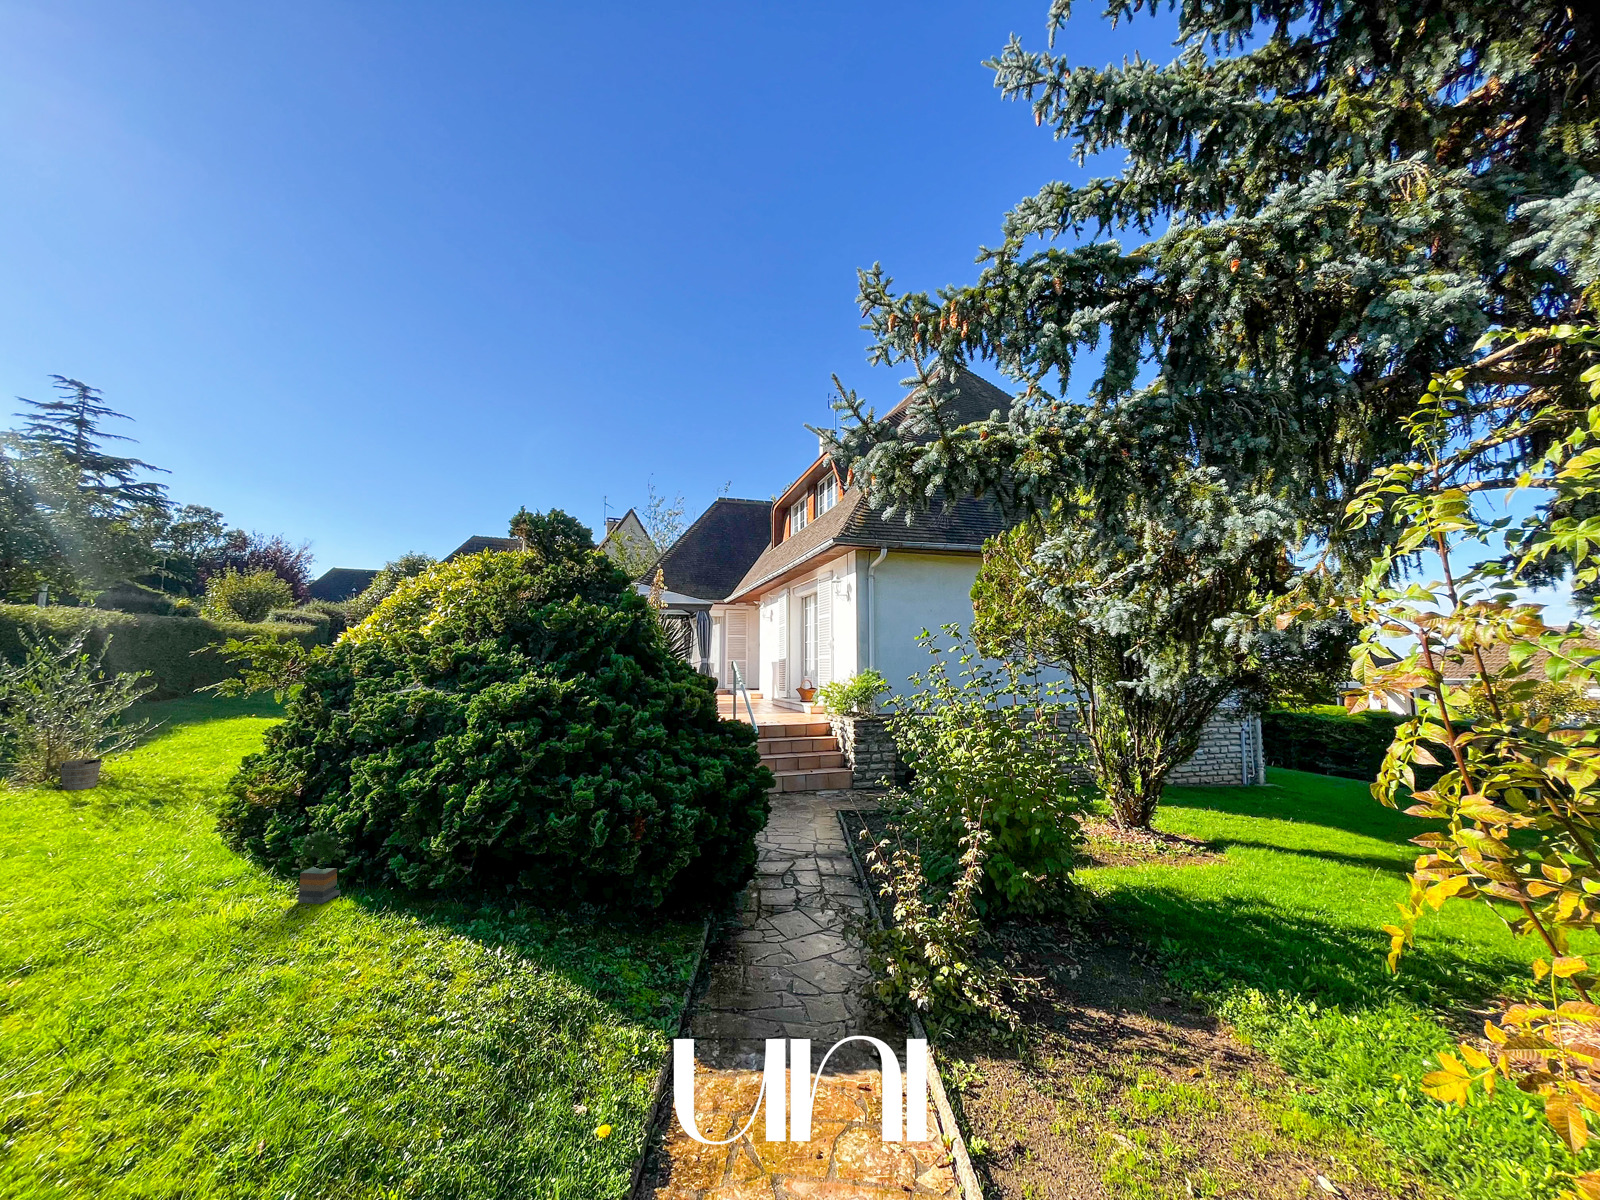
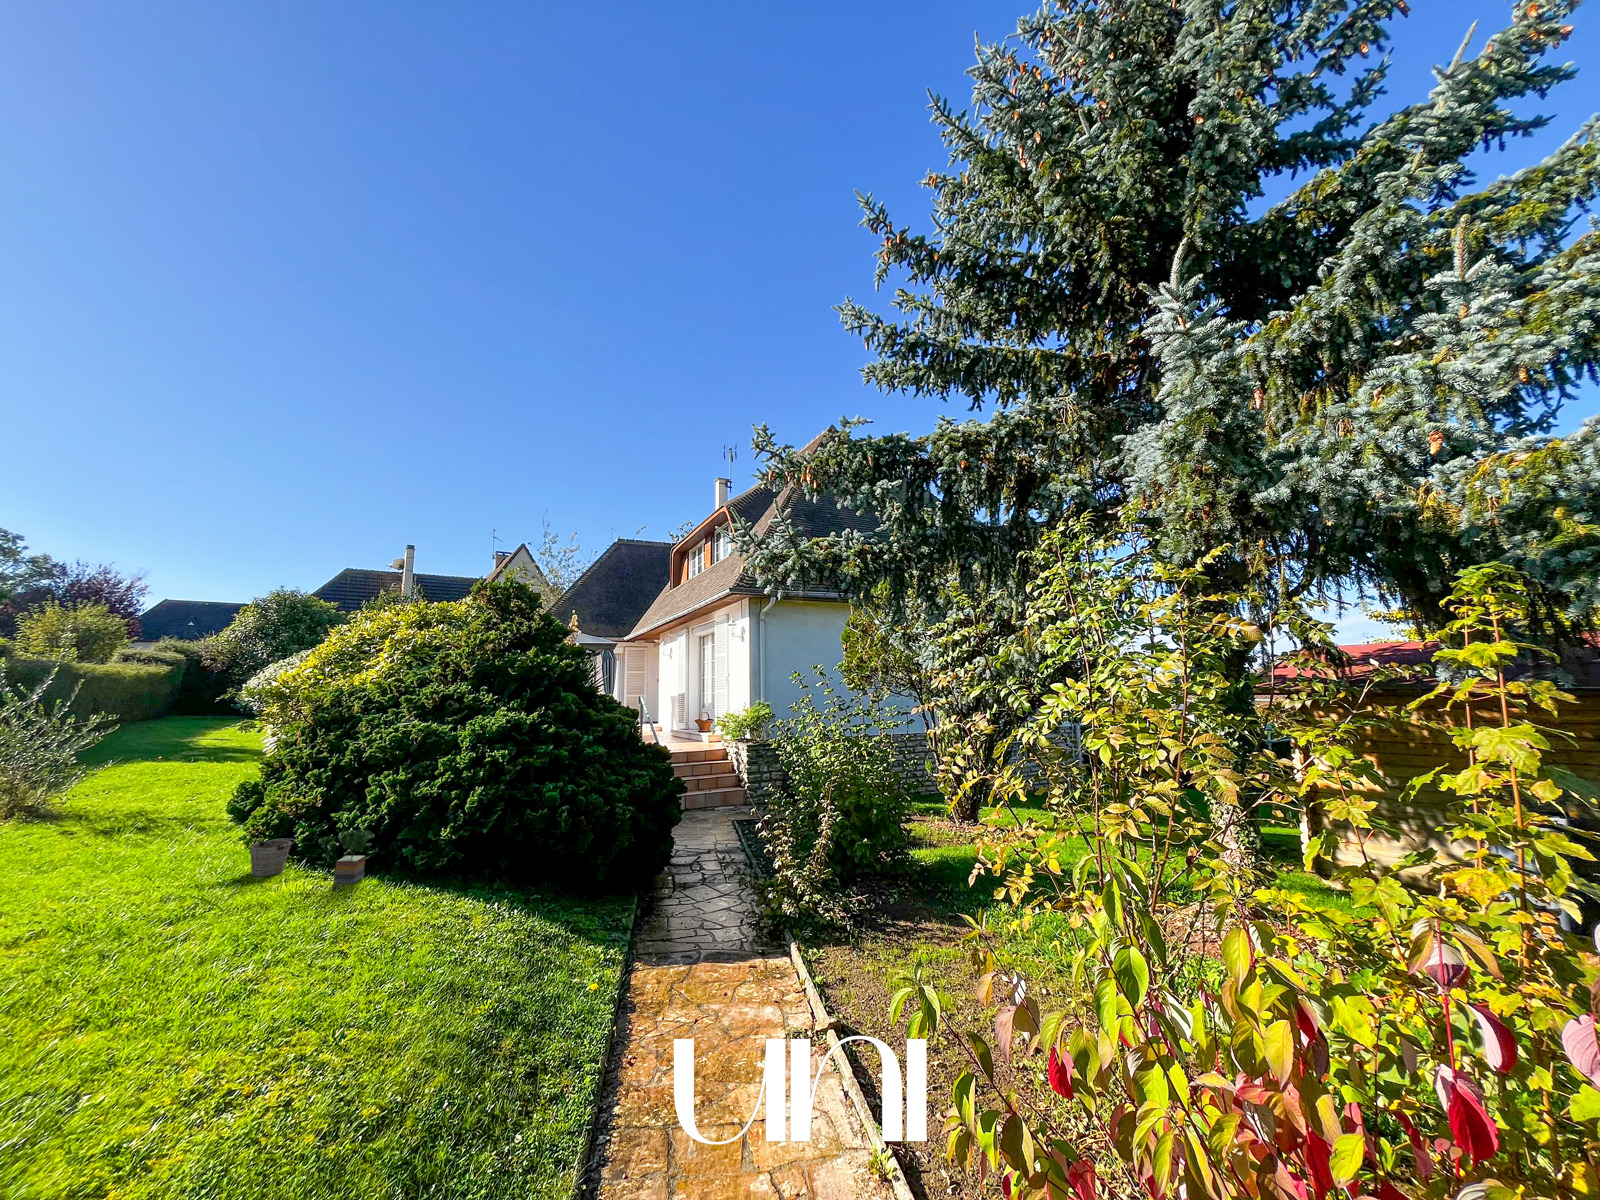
bucket: present [60,758,102,790] -> present [250,839,295,876]

